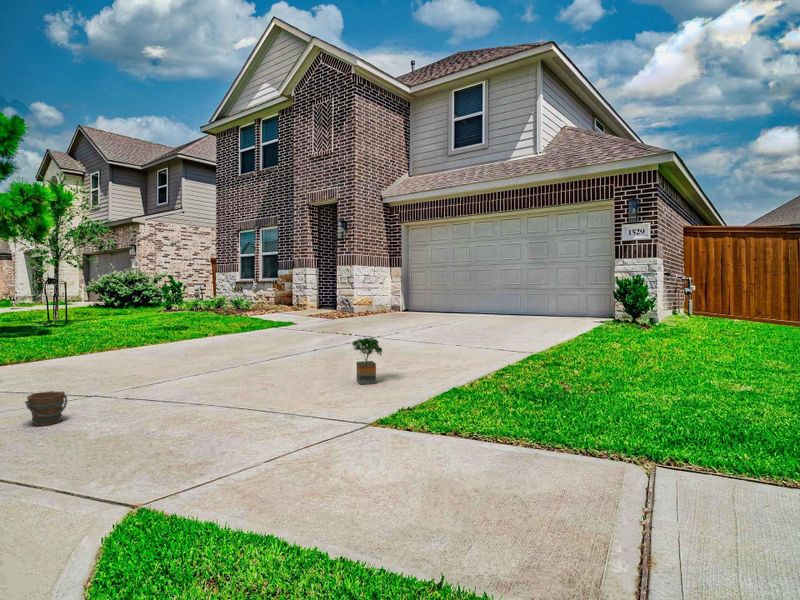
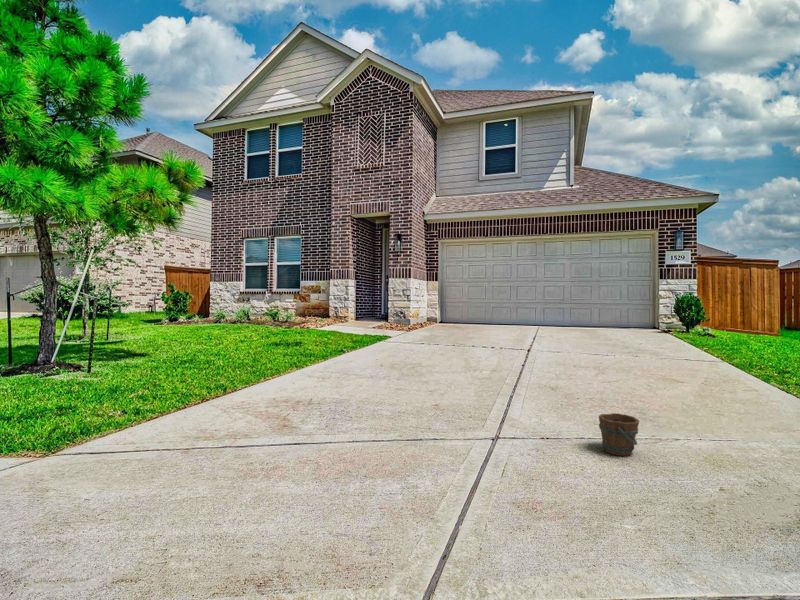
potted tree: present [352,338,382,385] -> none [691,345,731,391]

